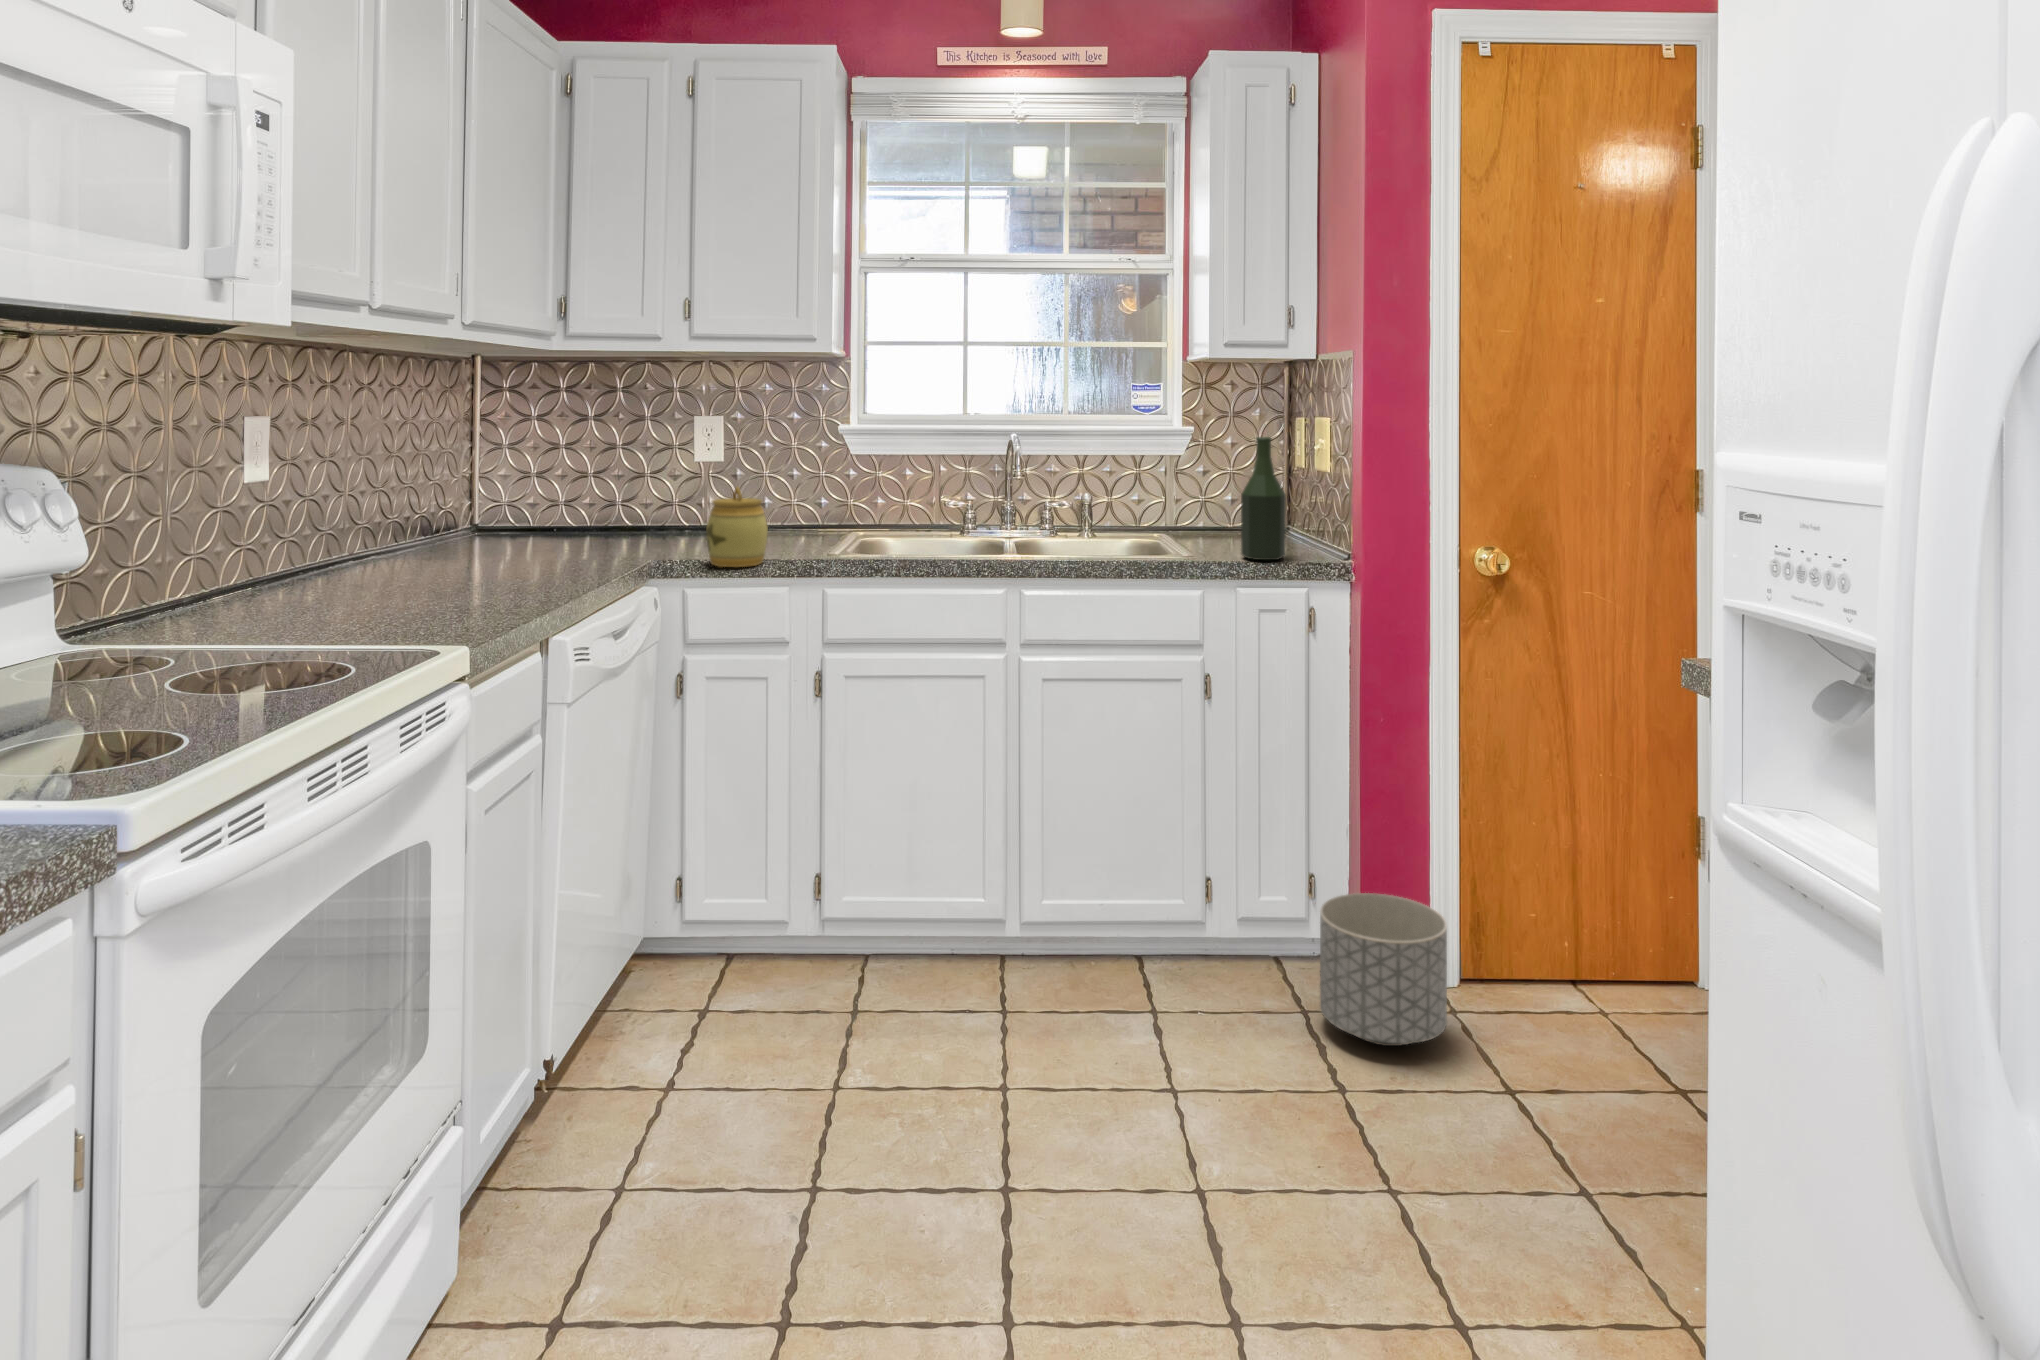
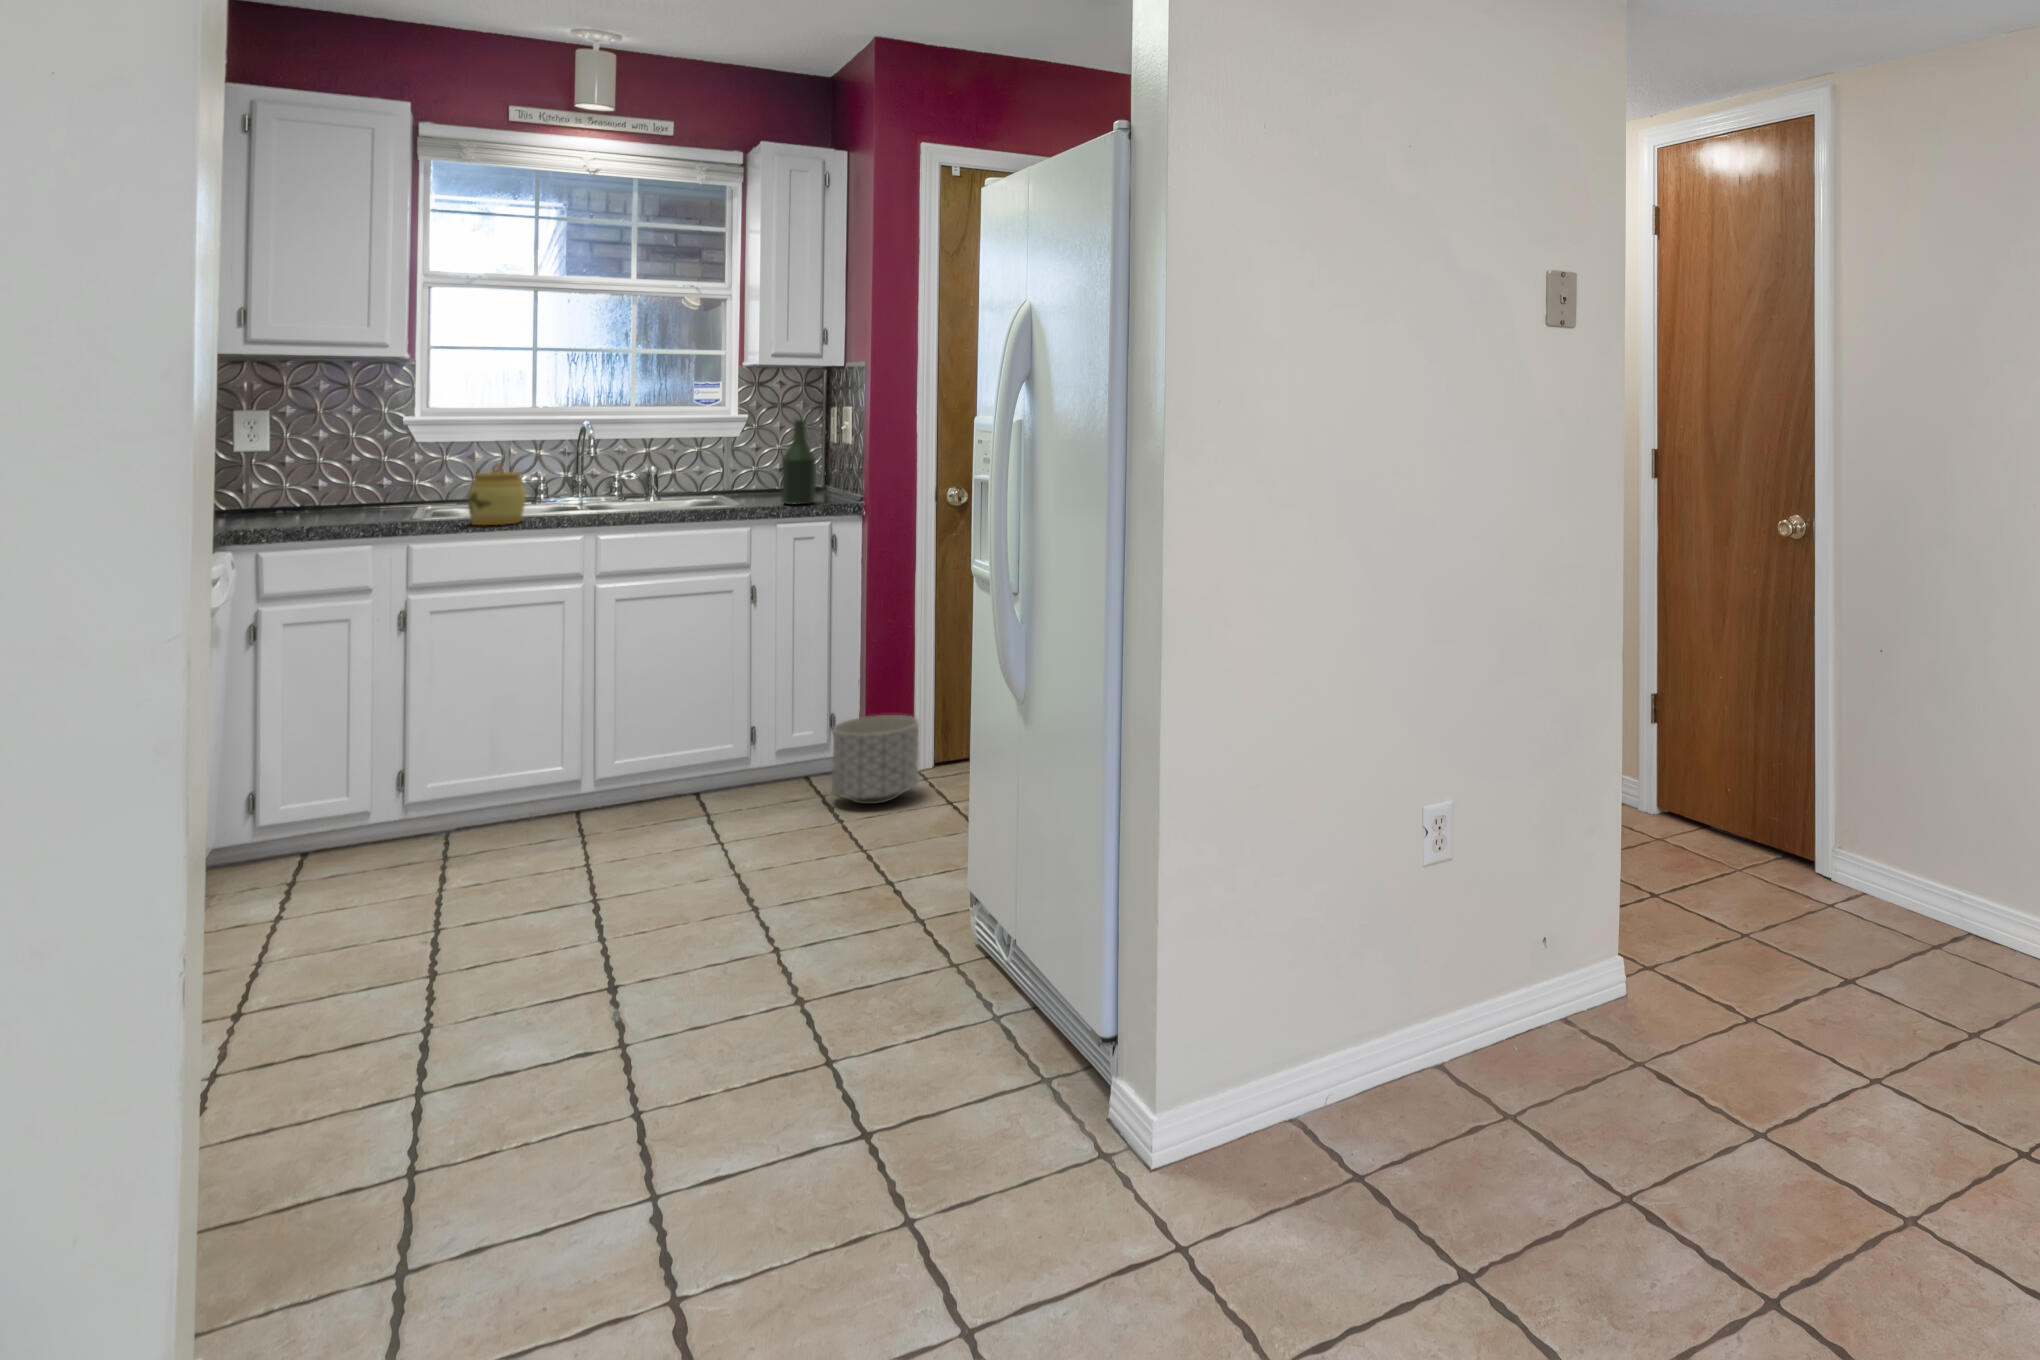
jar: present [706,487,768,567] -> present [468,463,526,525]

